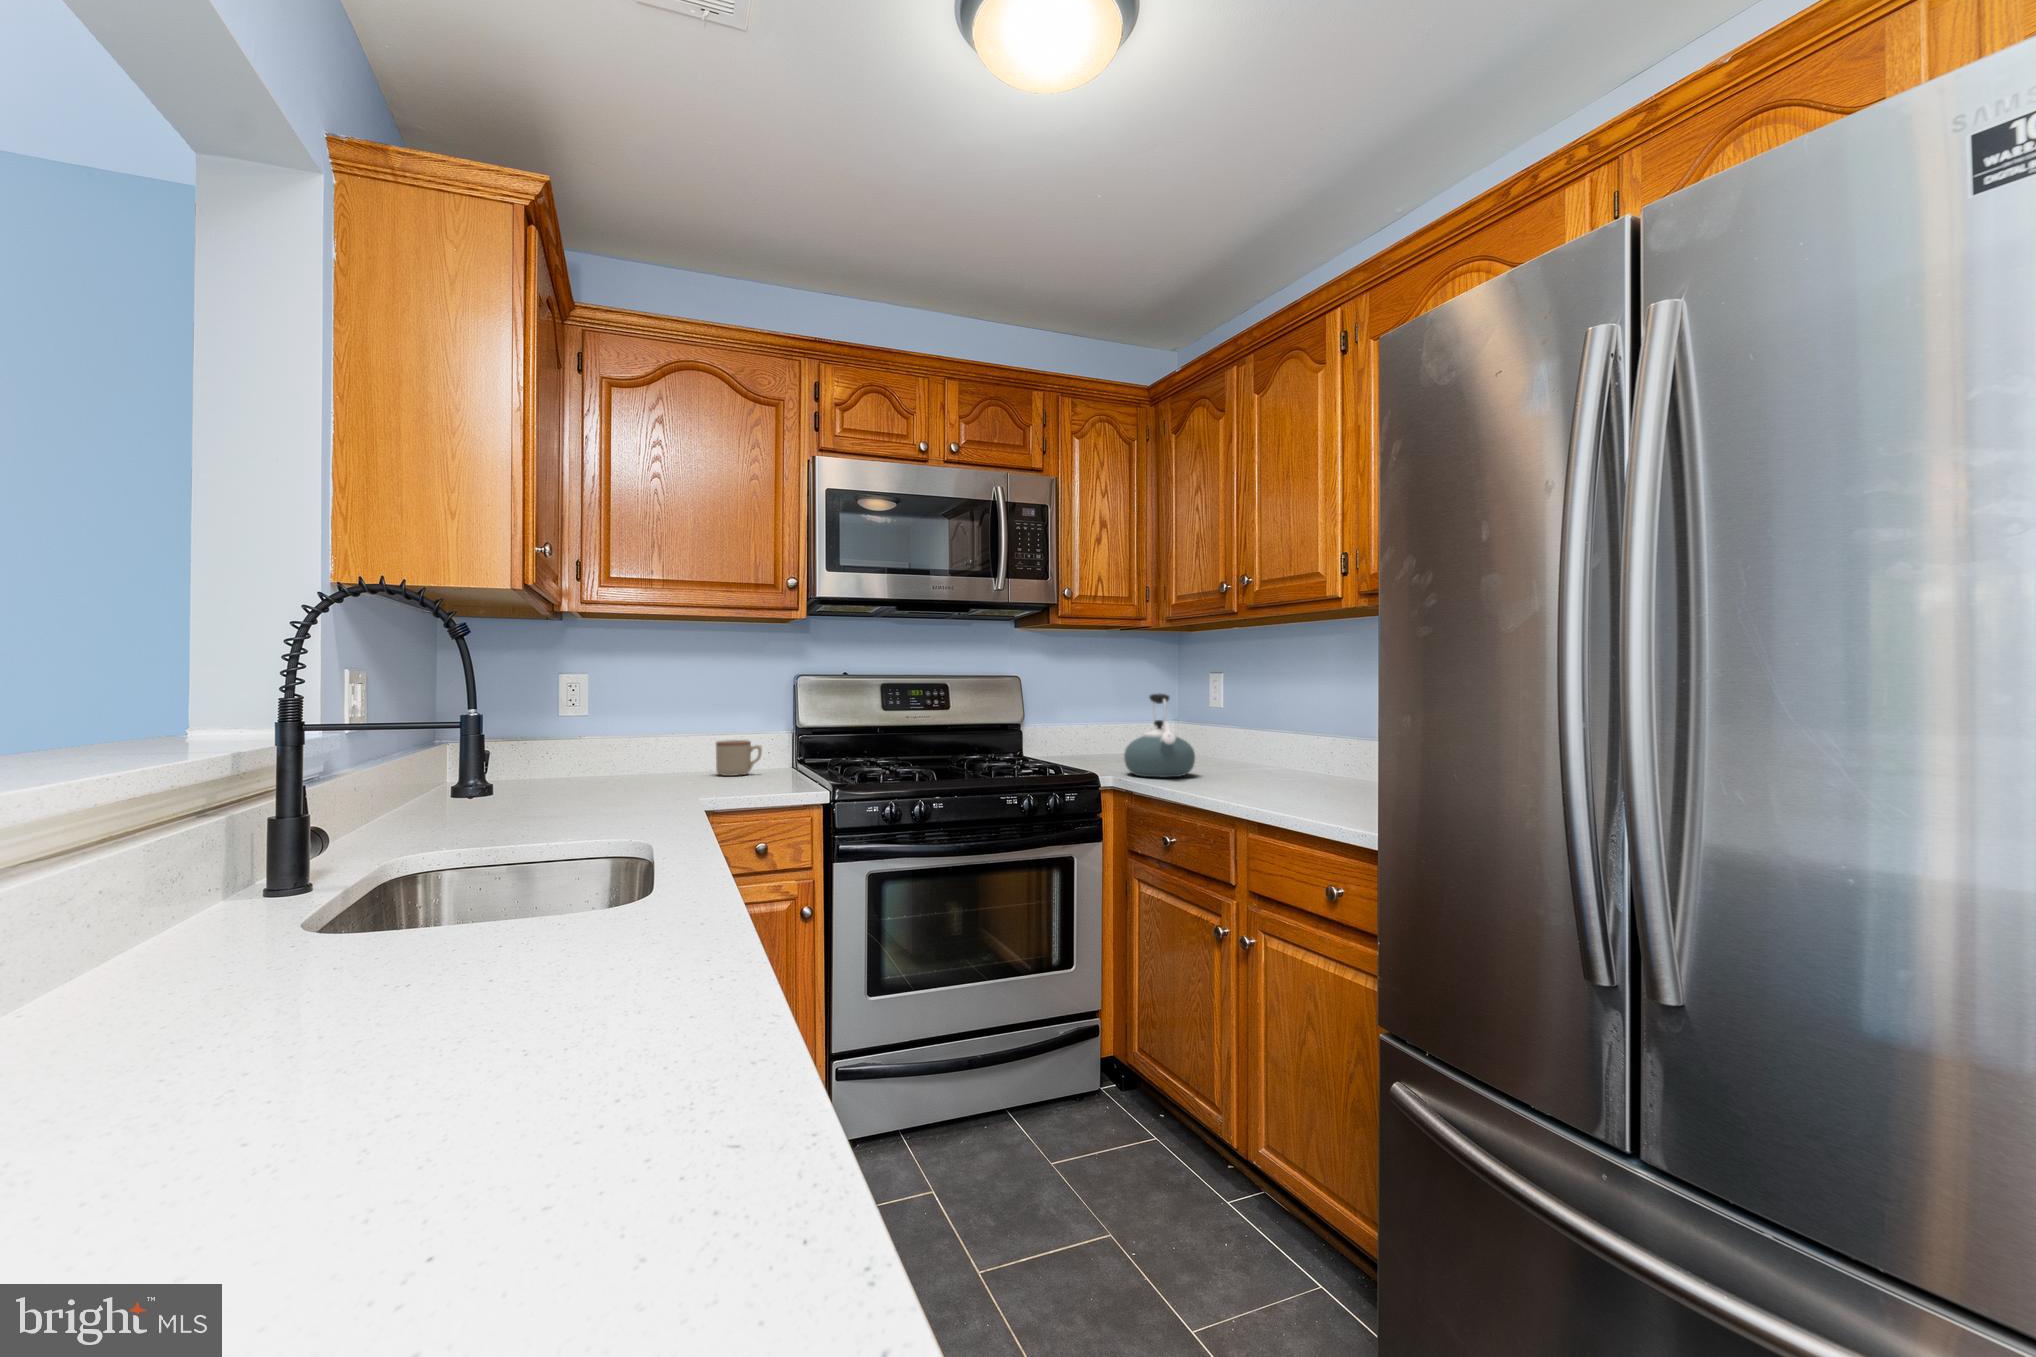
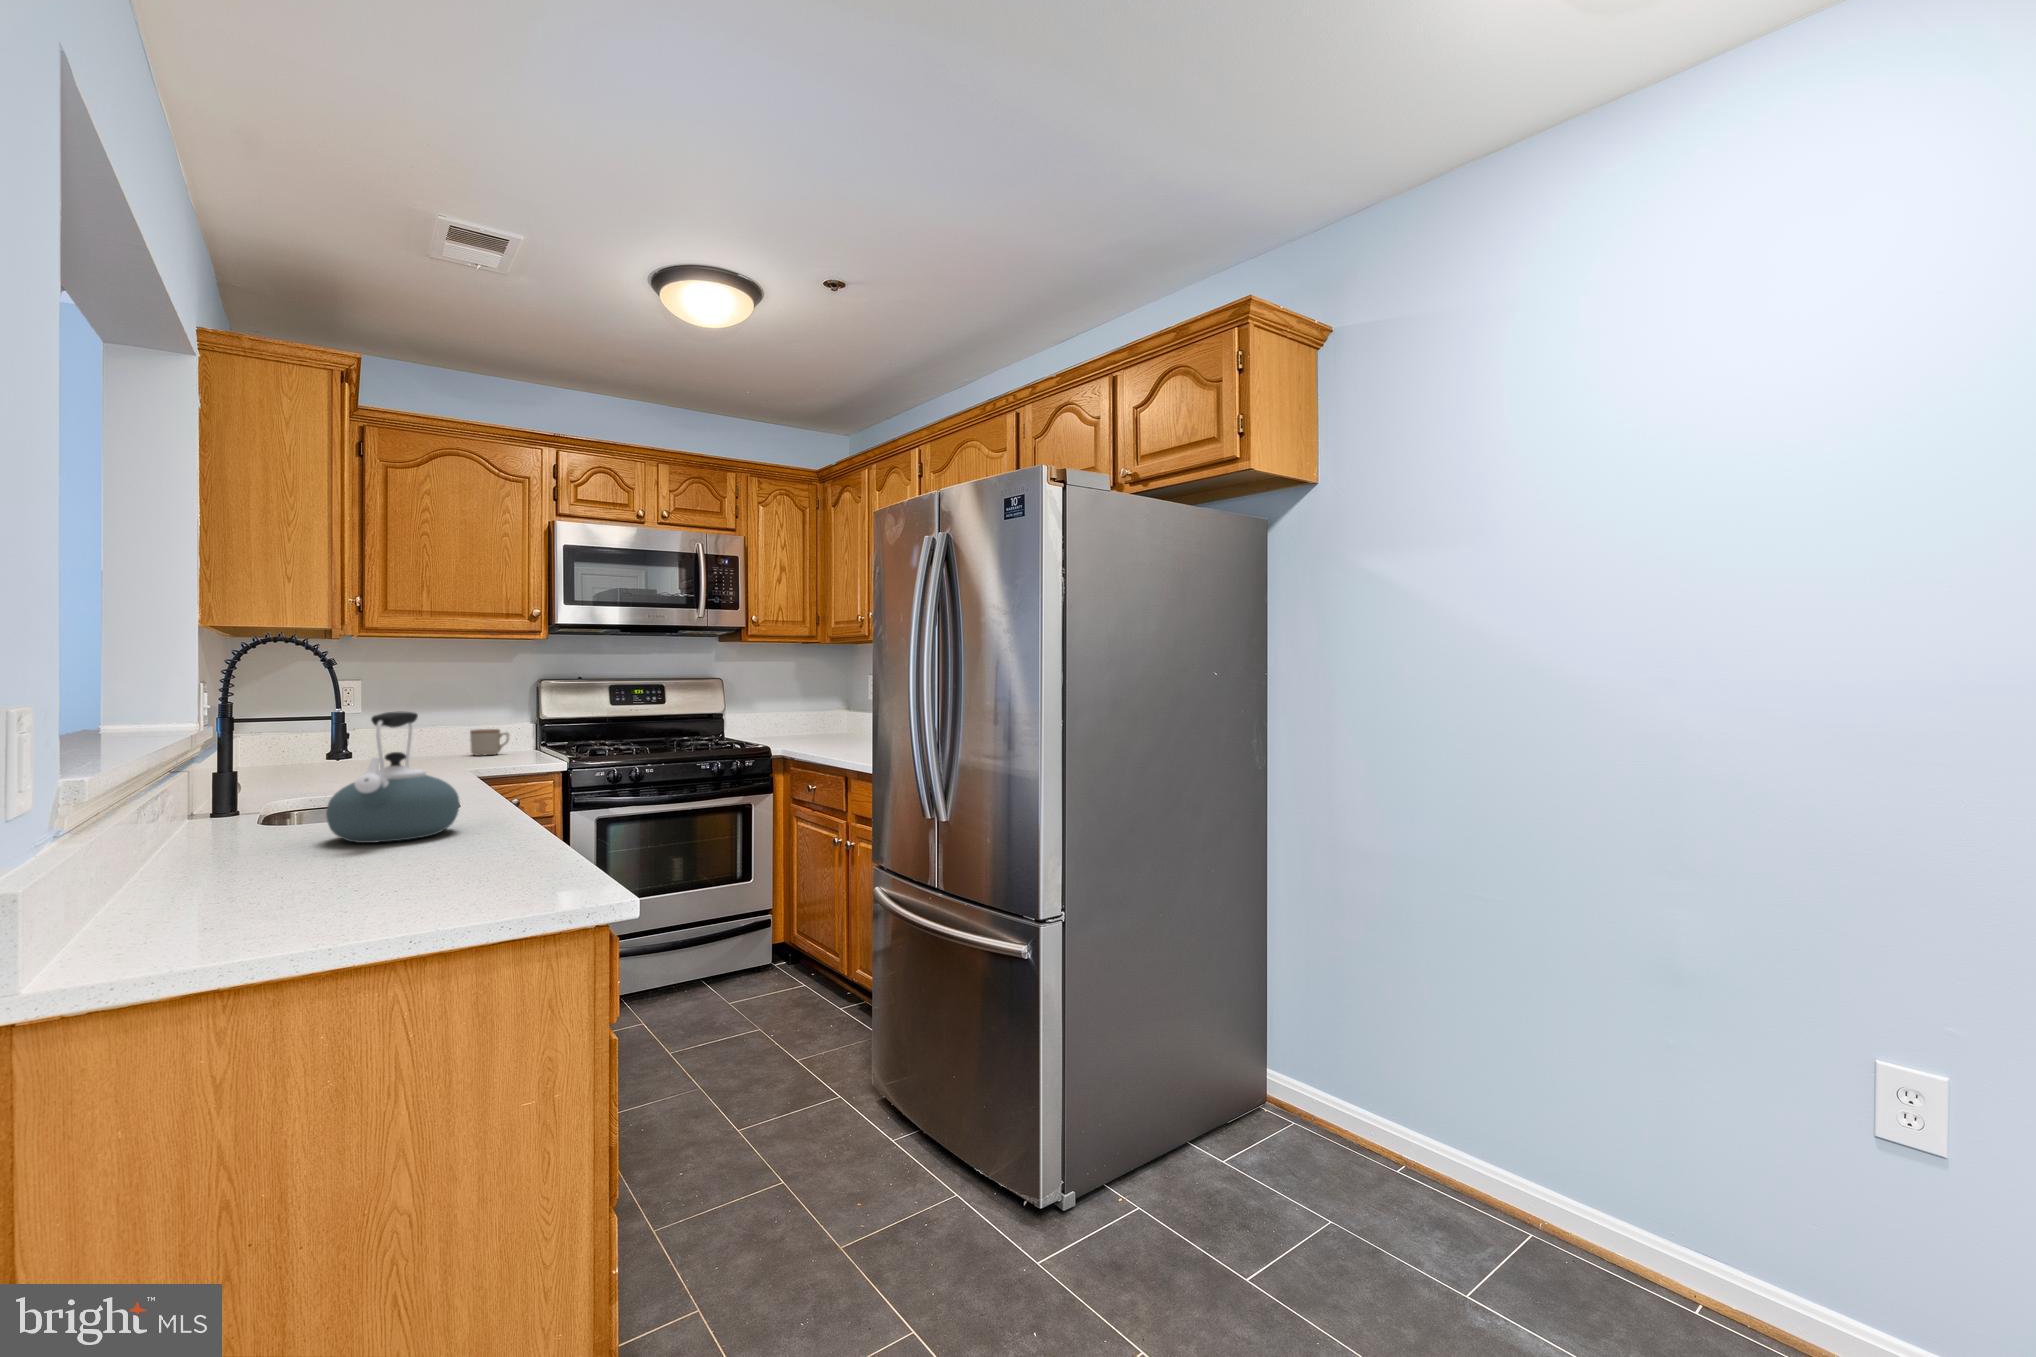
kettle: present [1124,694,1195,777] -> present [326,712,460,843]

